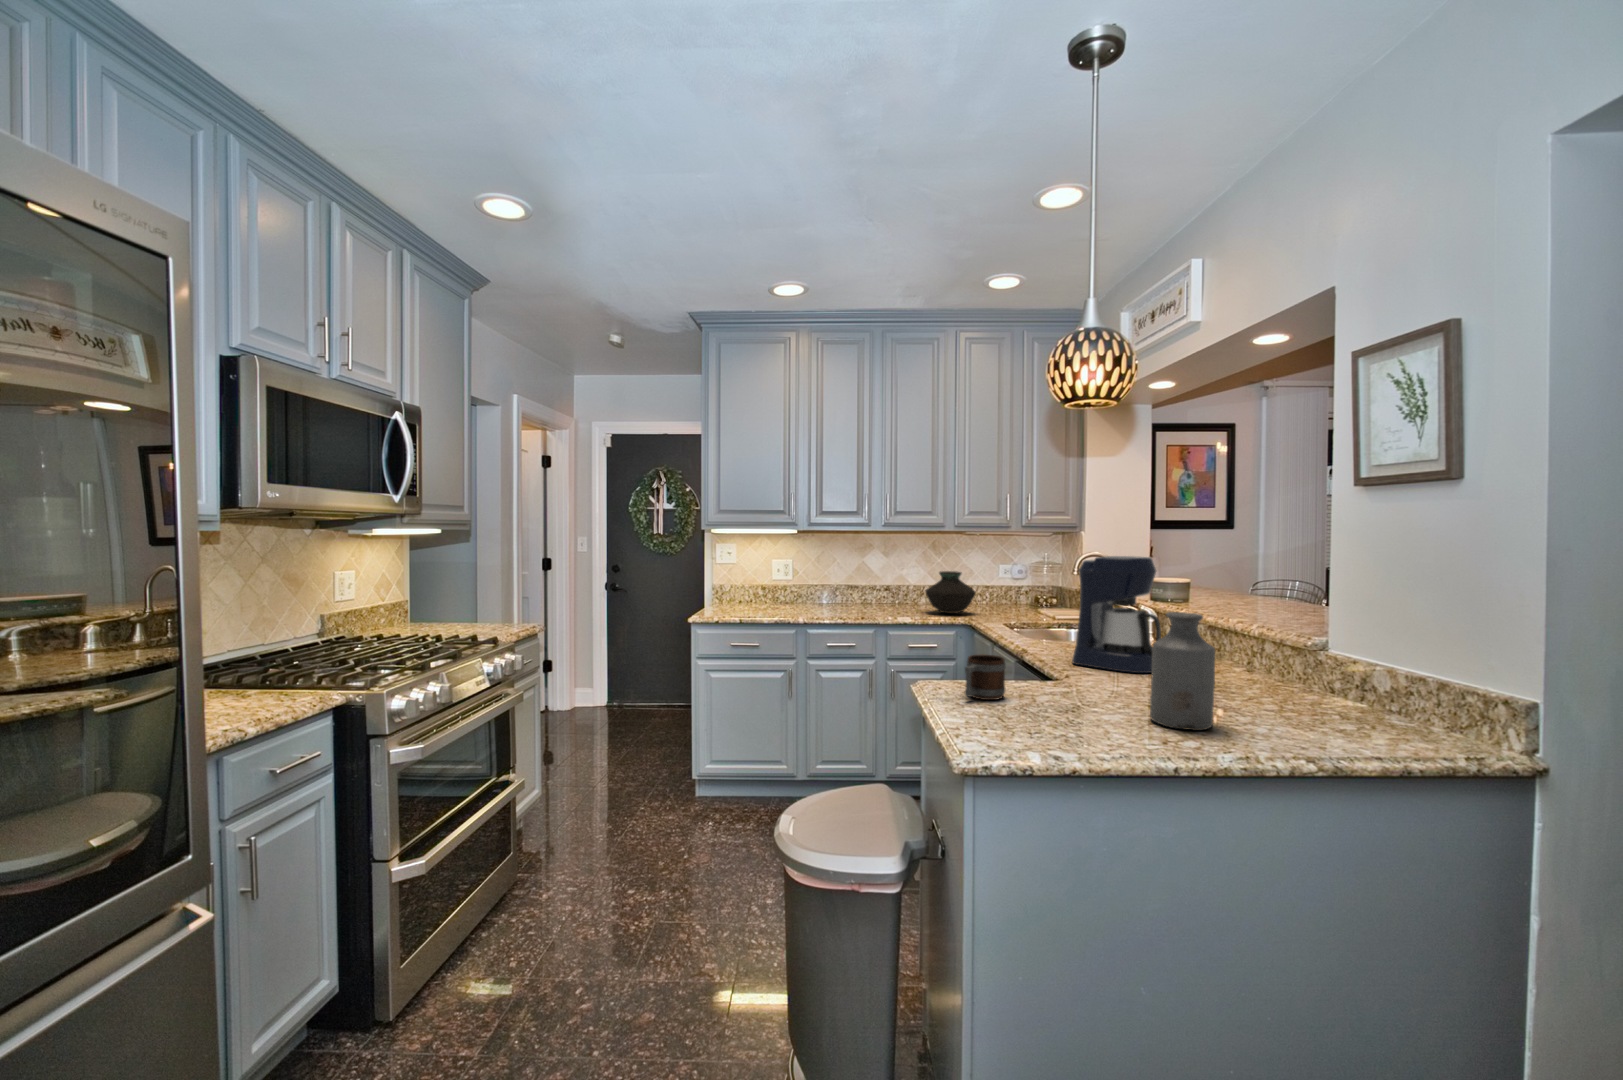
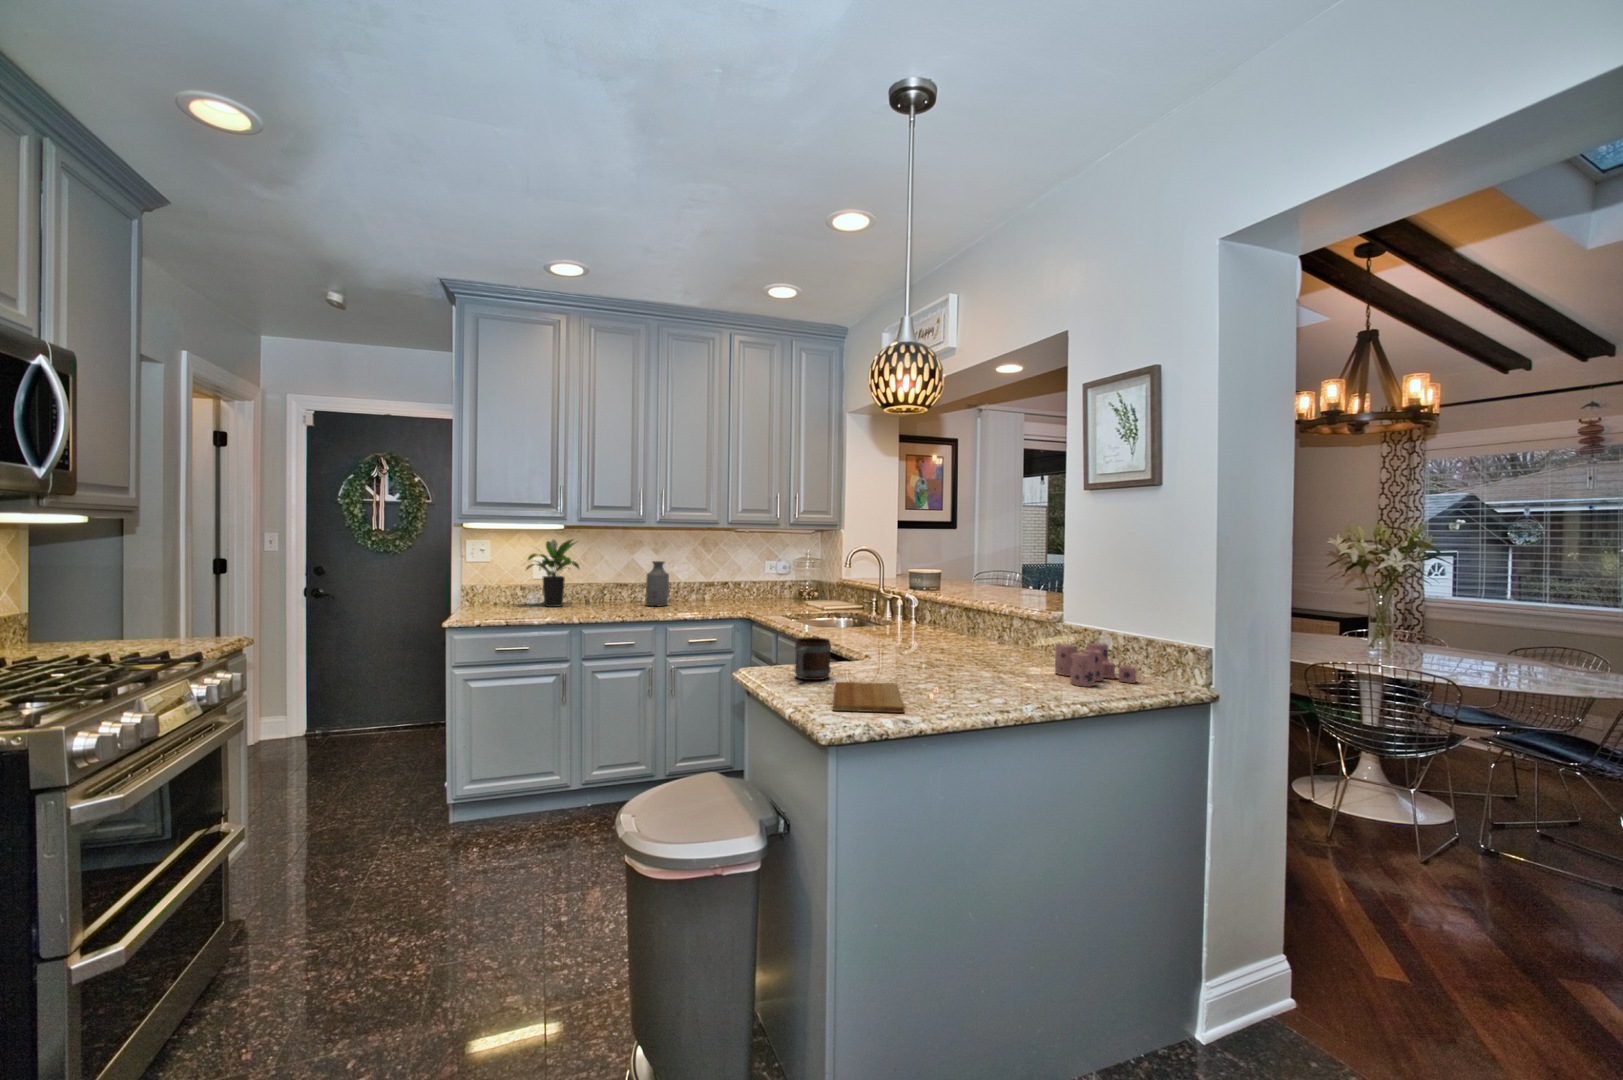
potted plant: none [759,544,810,607] -> present [526,539,579,607]
coffee maker: present [1072,556,1161,673] -> none [866,547,941,649]
vase: present [926,571,975,613] -> none [707,566,756,608]
bottle: present [1150,612,1215,730] -> present [645,561,669,606]
candle: none [1298,681,1418,740] -> present [1055,643,1137,687]
cutting board: none [984,704,1072,746] -> present [833,682,904,713]

